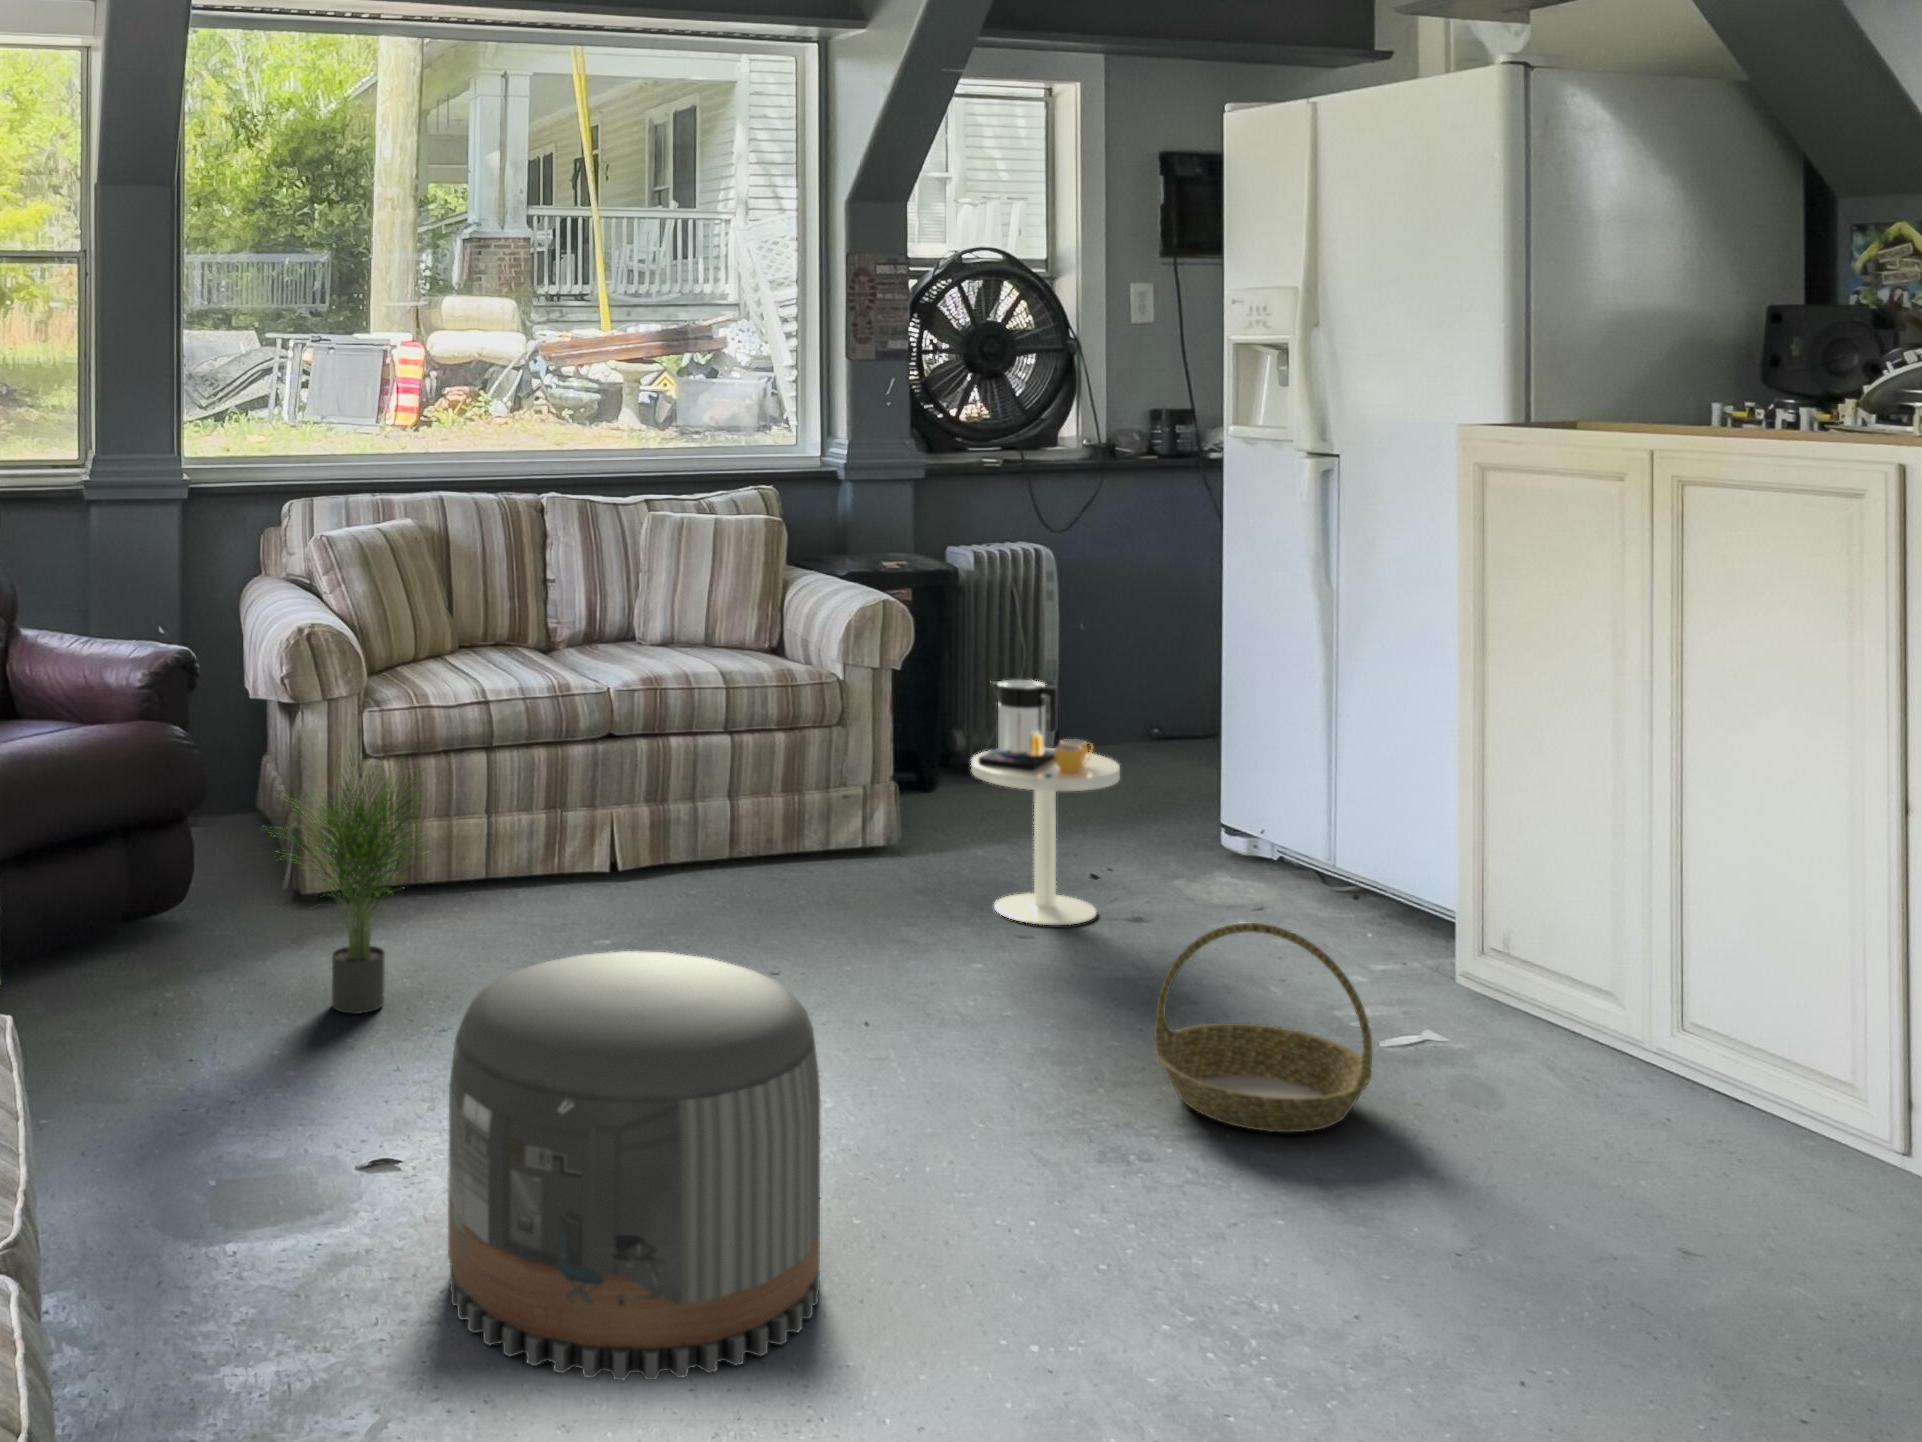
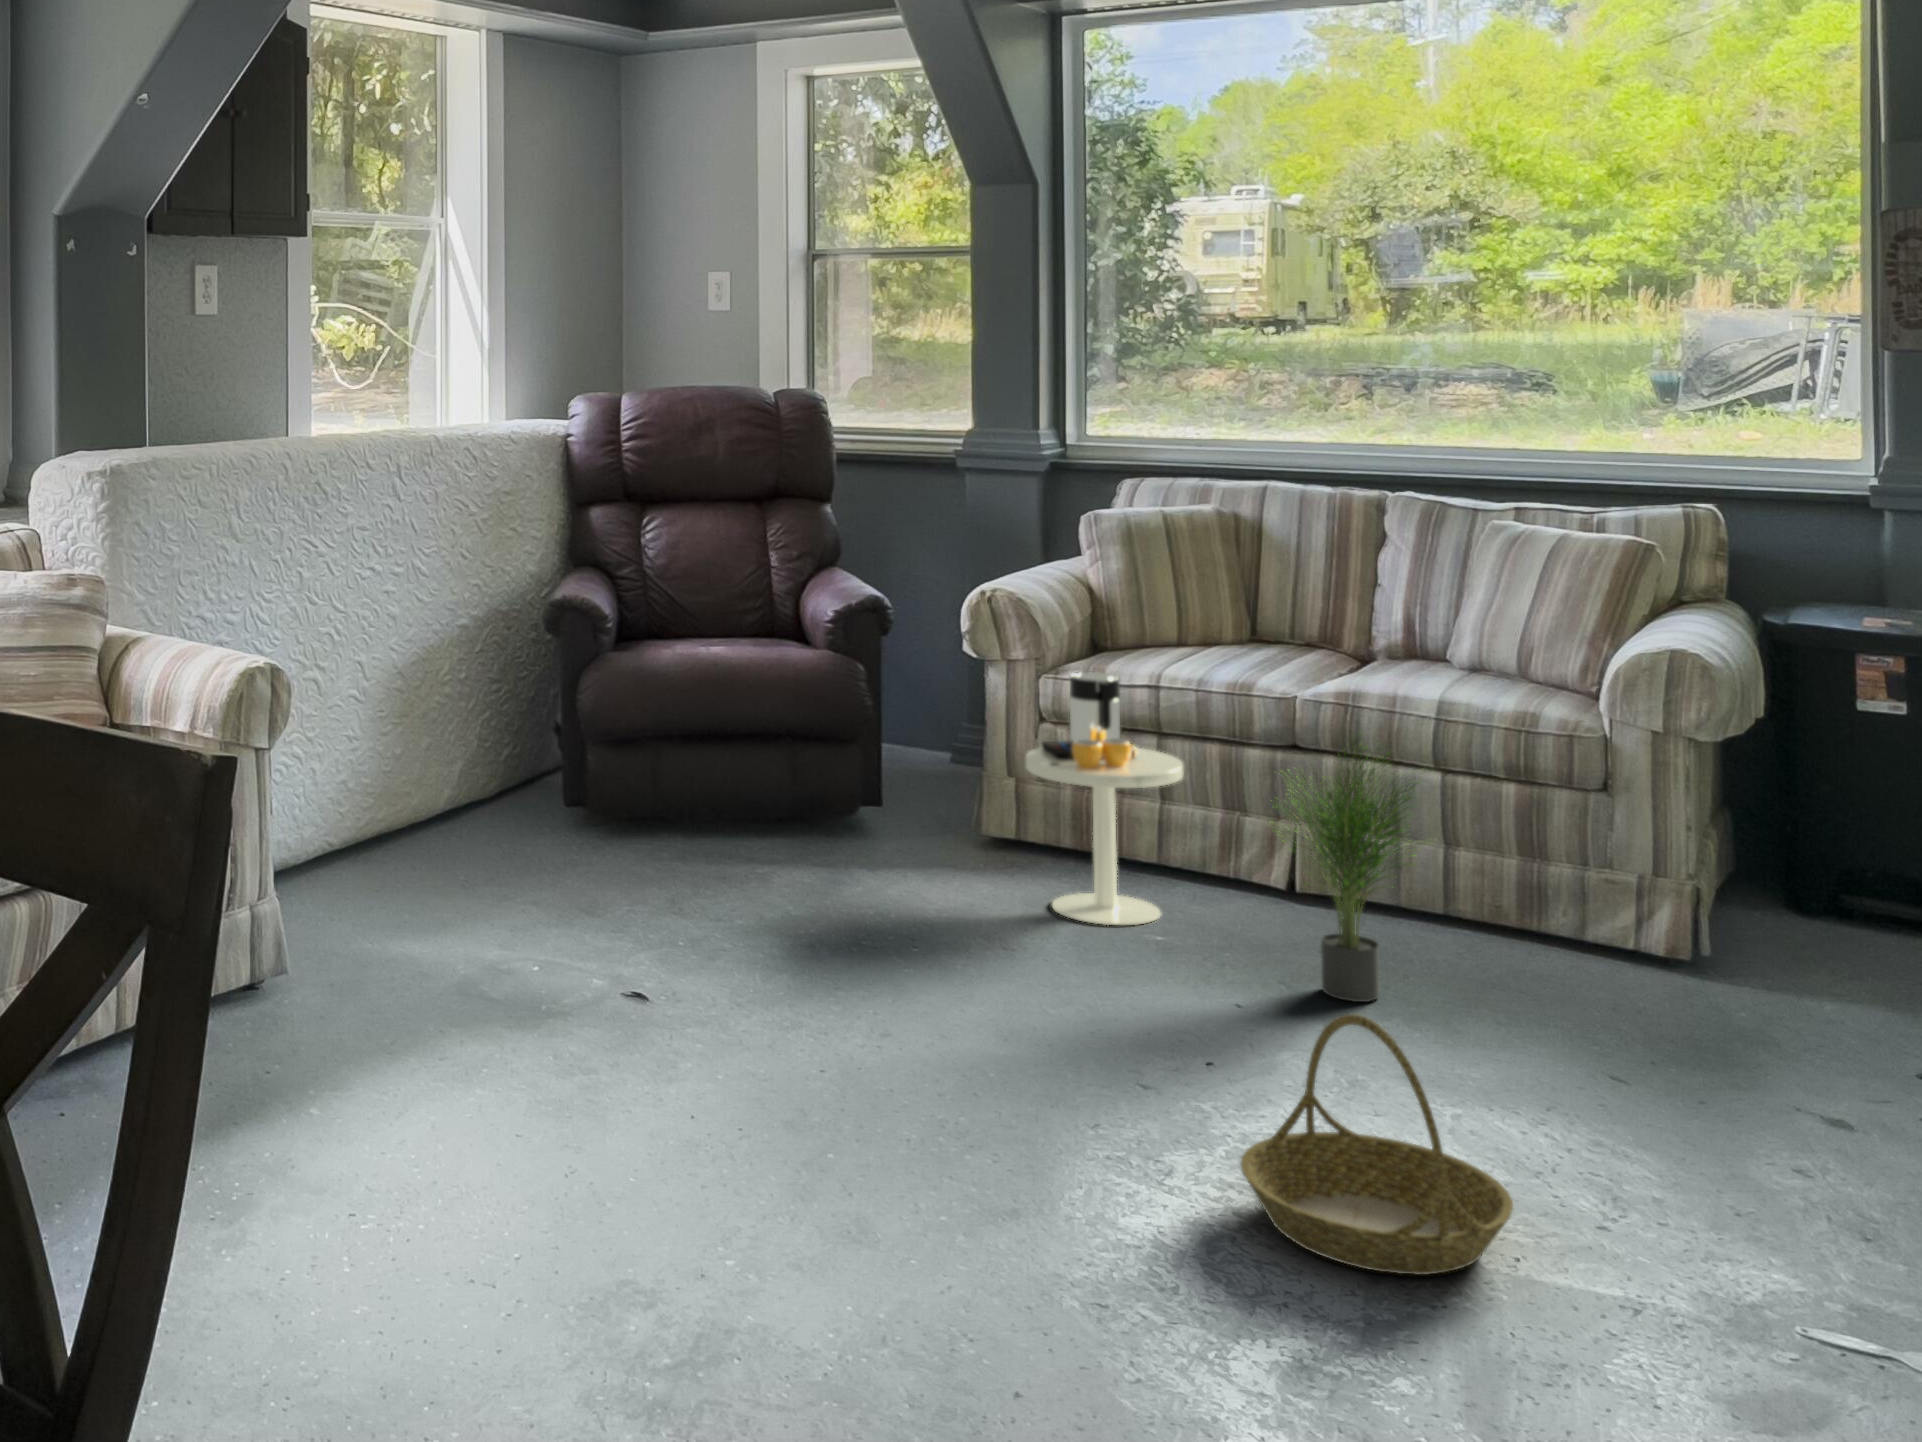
side table: present [971,680,1120,925] -> present [1026,671,1184,925]
potted plant: present [276,744,427,1014] -> present [1280,733,1429,1002]
pouf: present [448,951,820,1380] -> none [435,831,732,1144]

